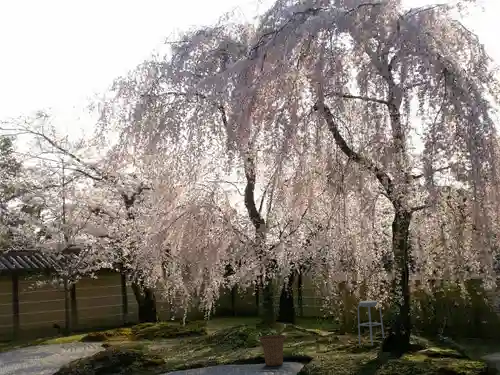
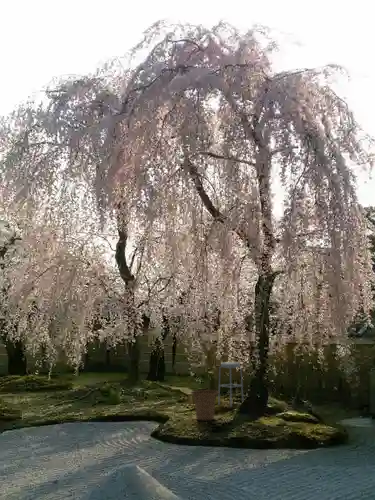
basket: present [259,335,287,366] -> present [191,390,219,420]

